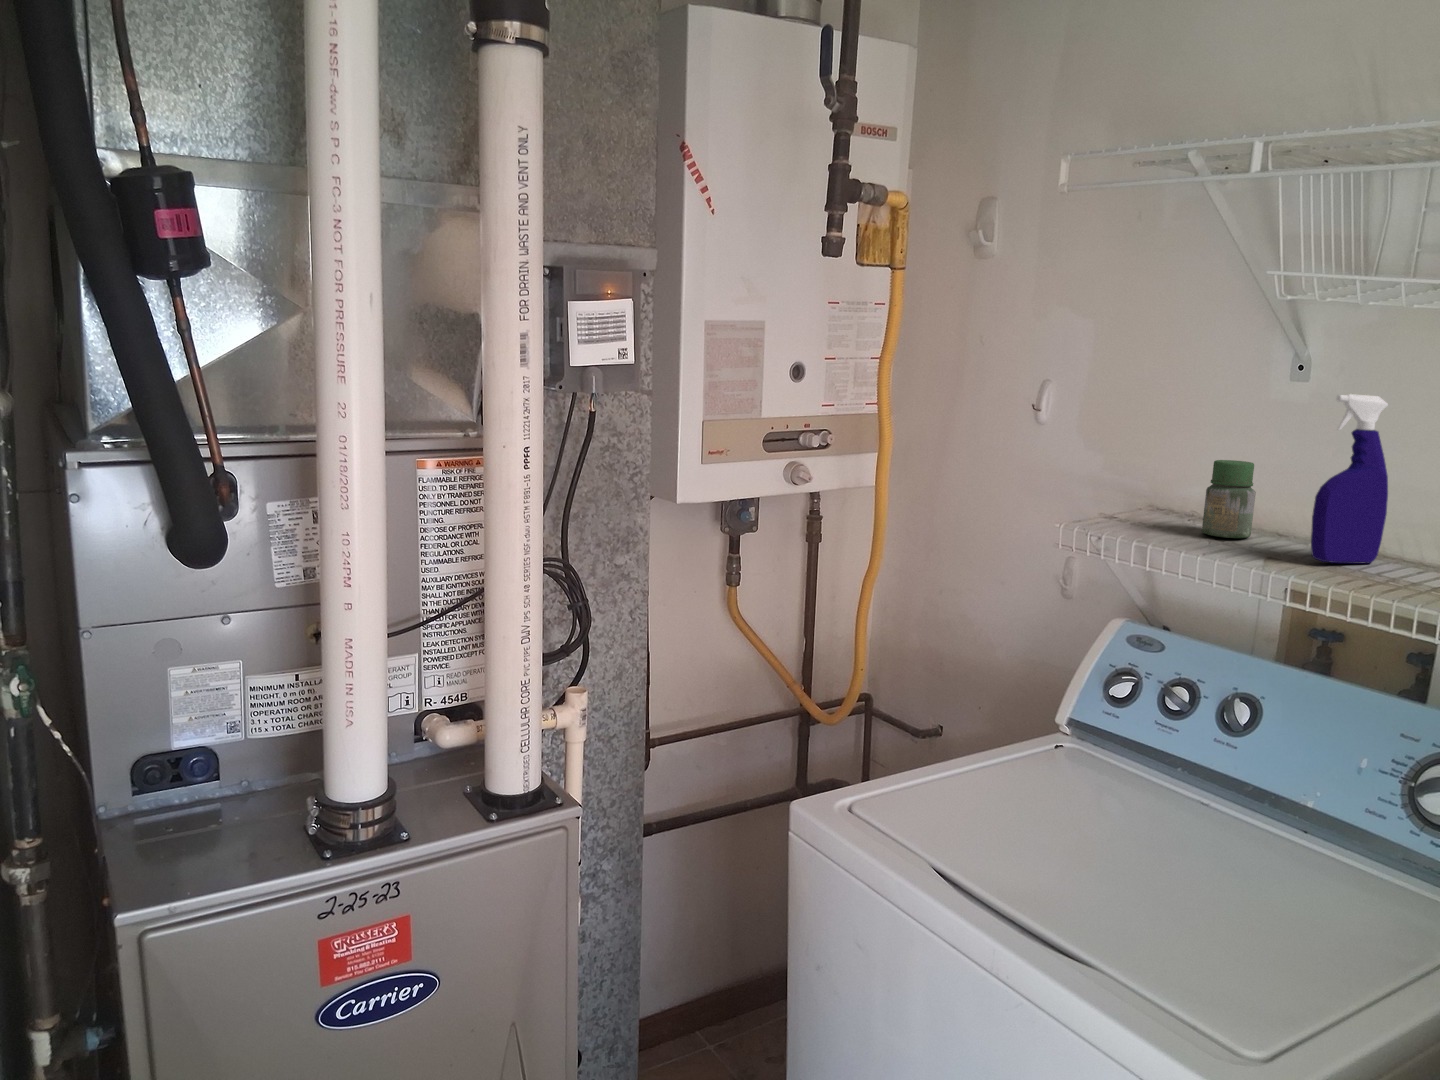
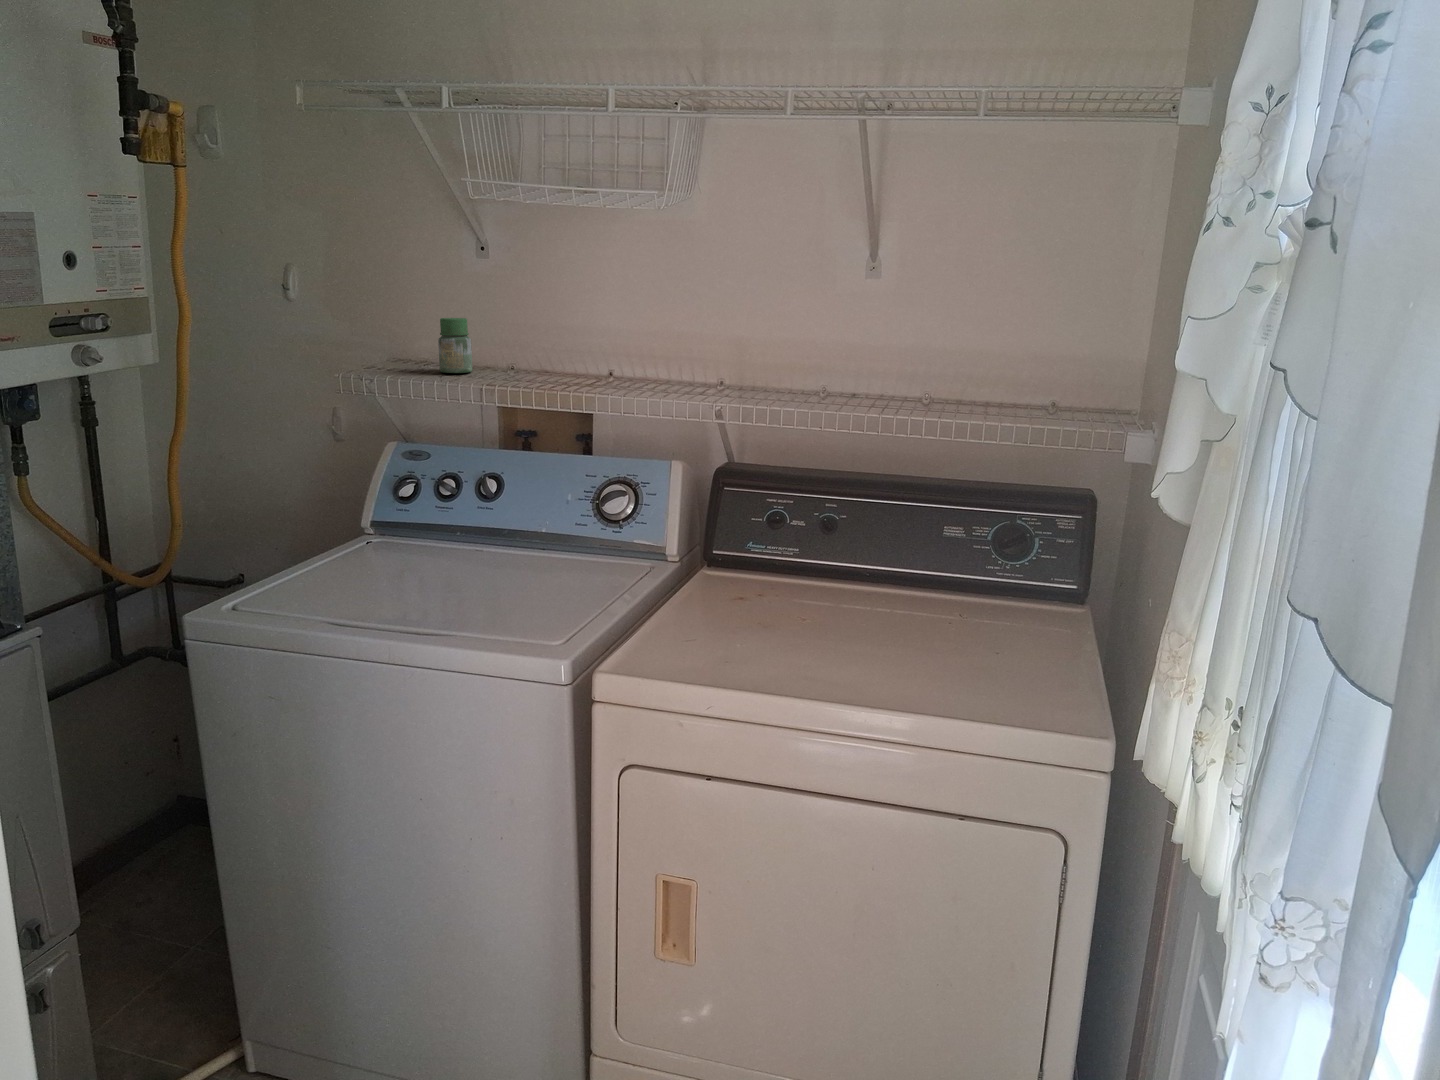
spray bottle: present [1311,394,1388,564] -> none [512,265,553,380]

